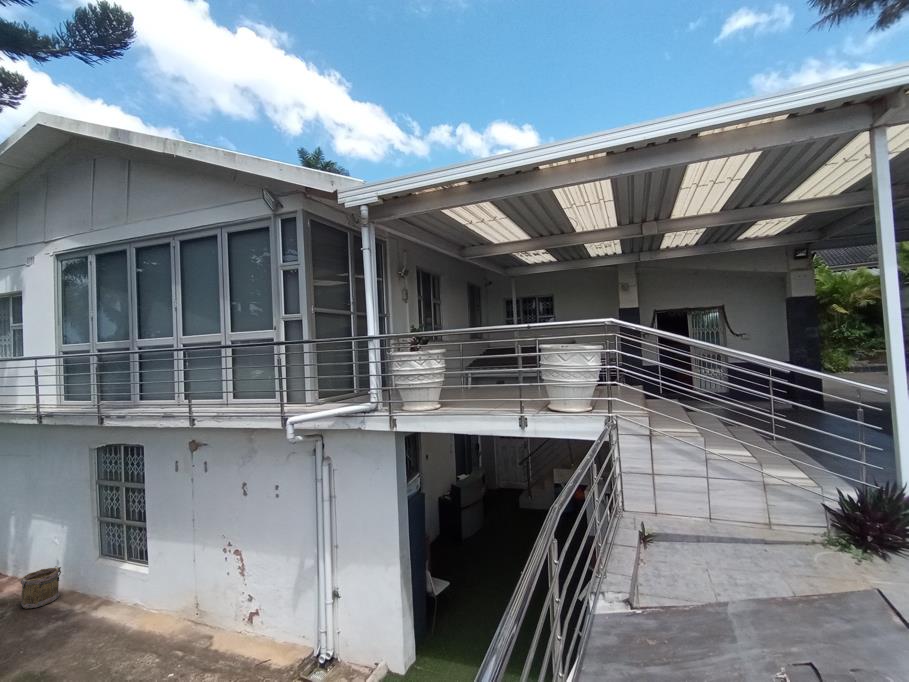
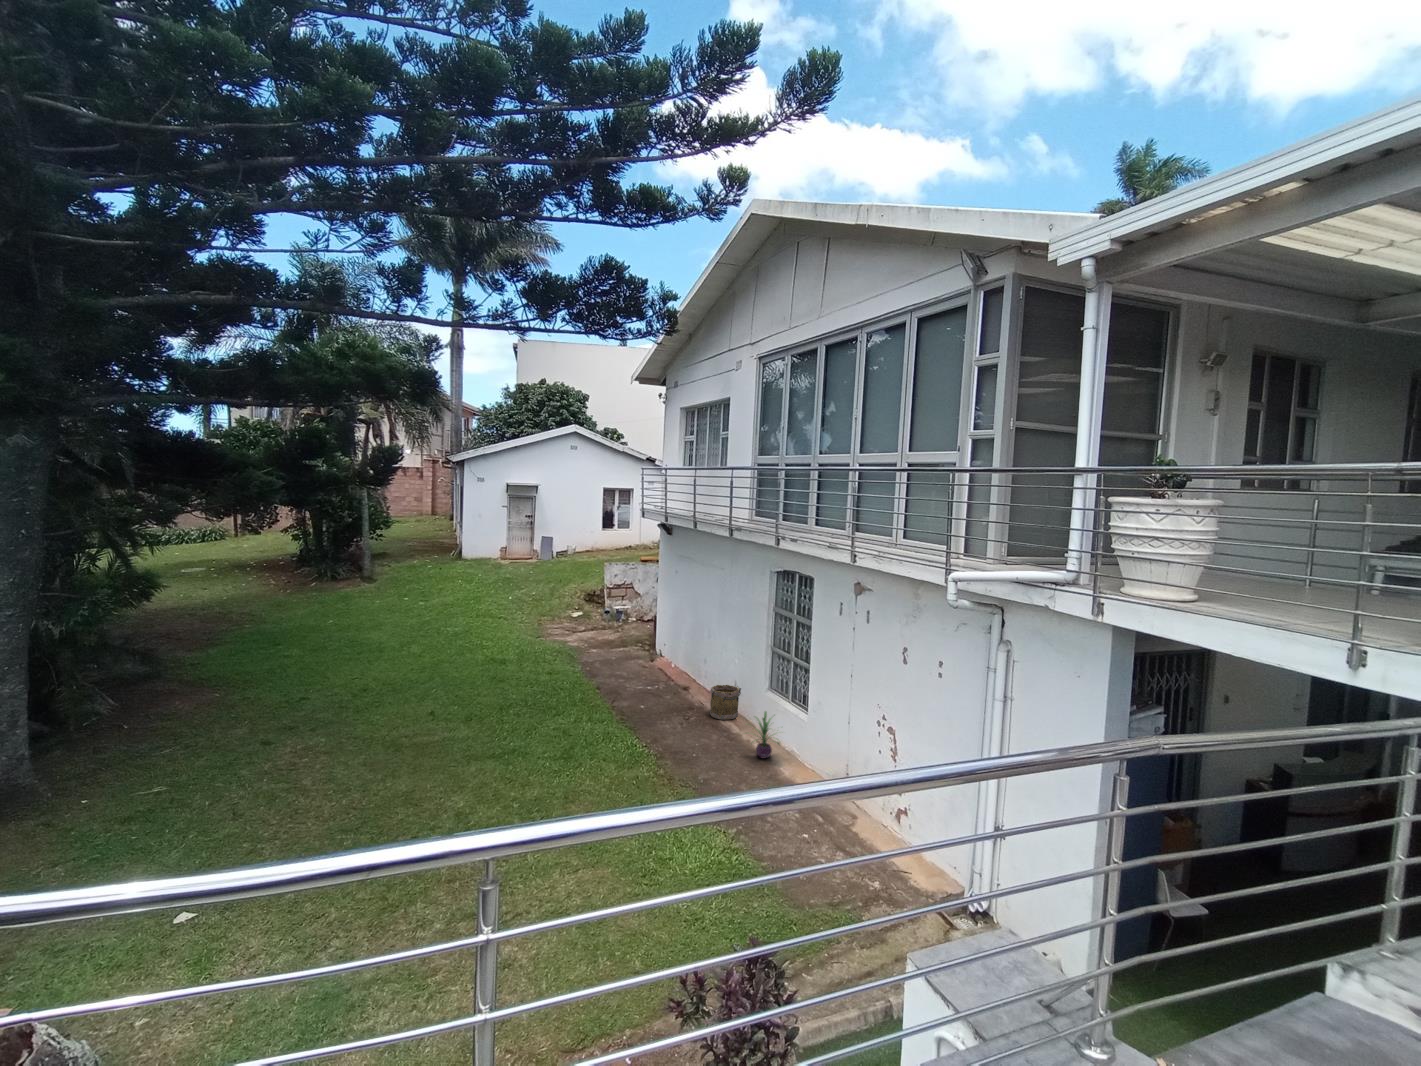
decorative plant: none [72,578,126,627] -> present [755,711,778,758]

